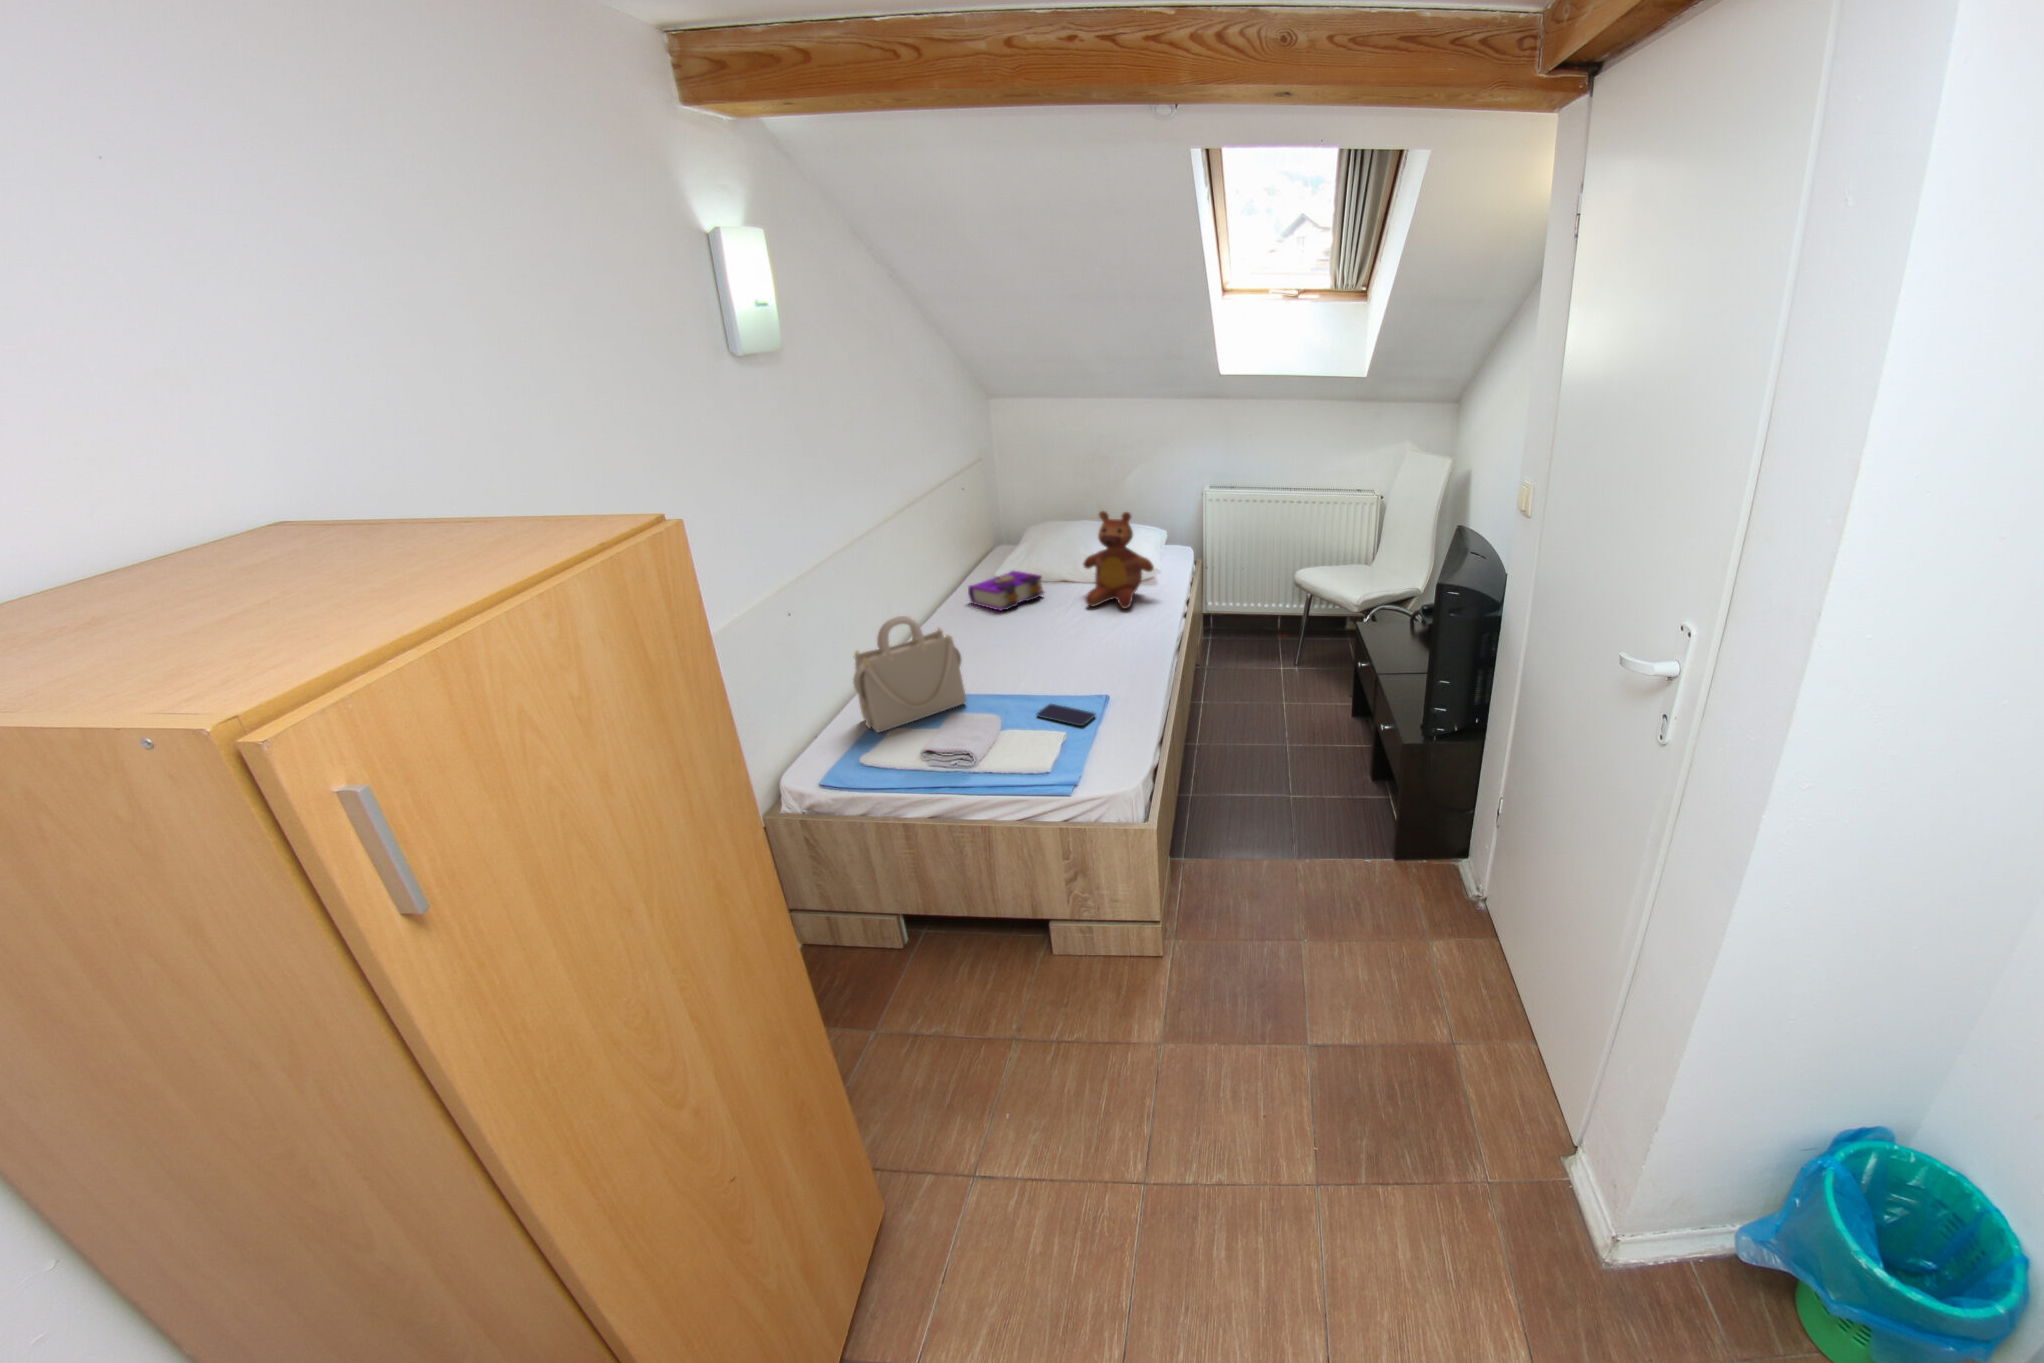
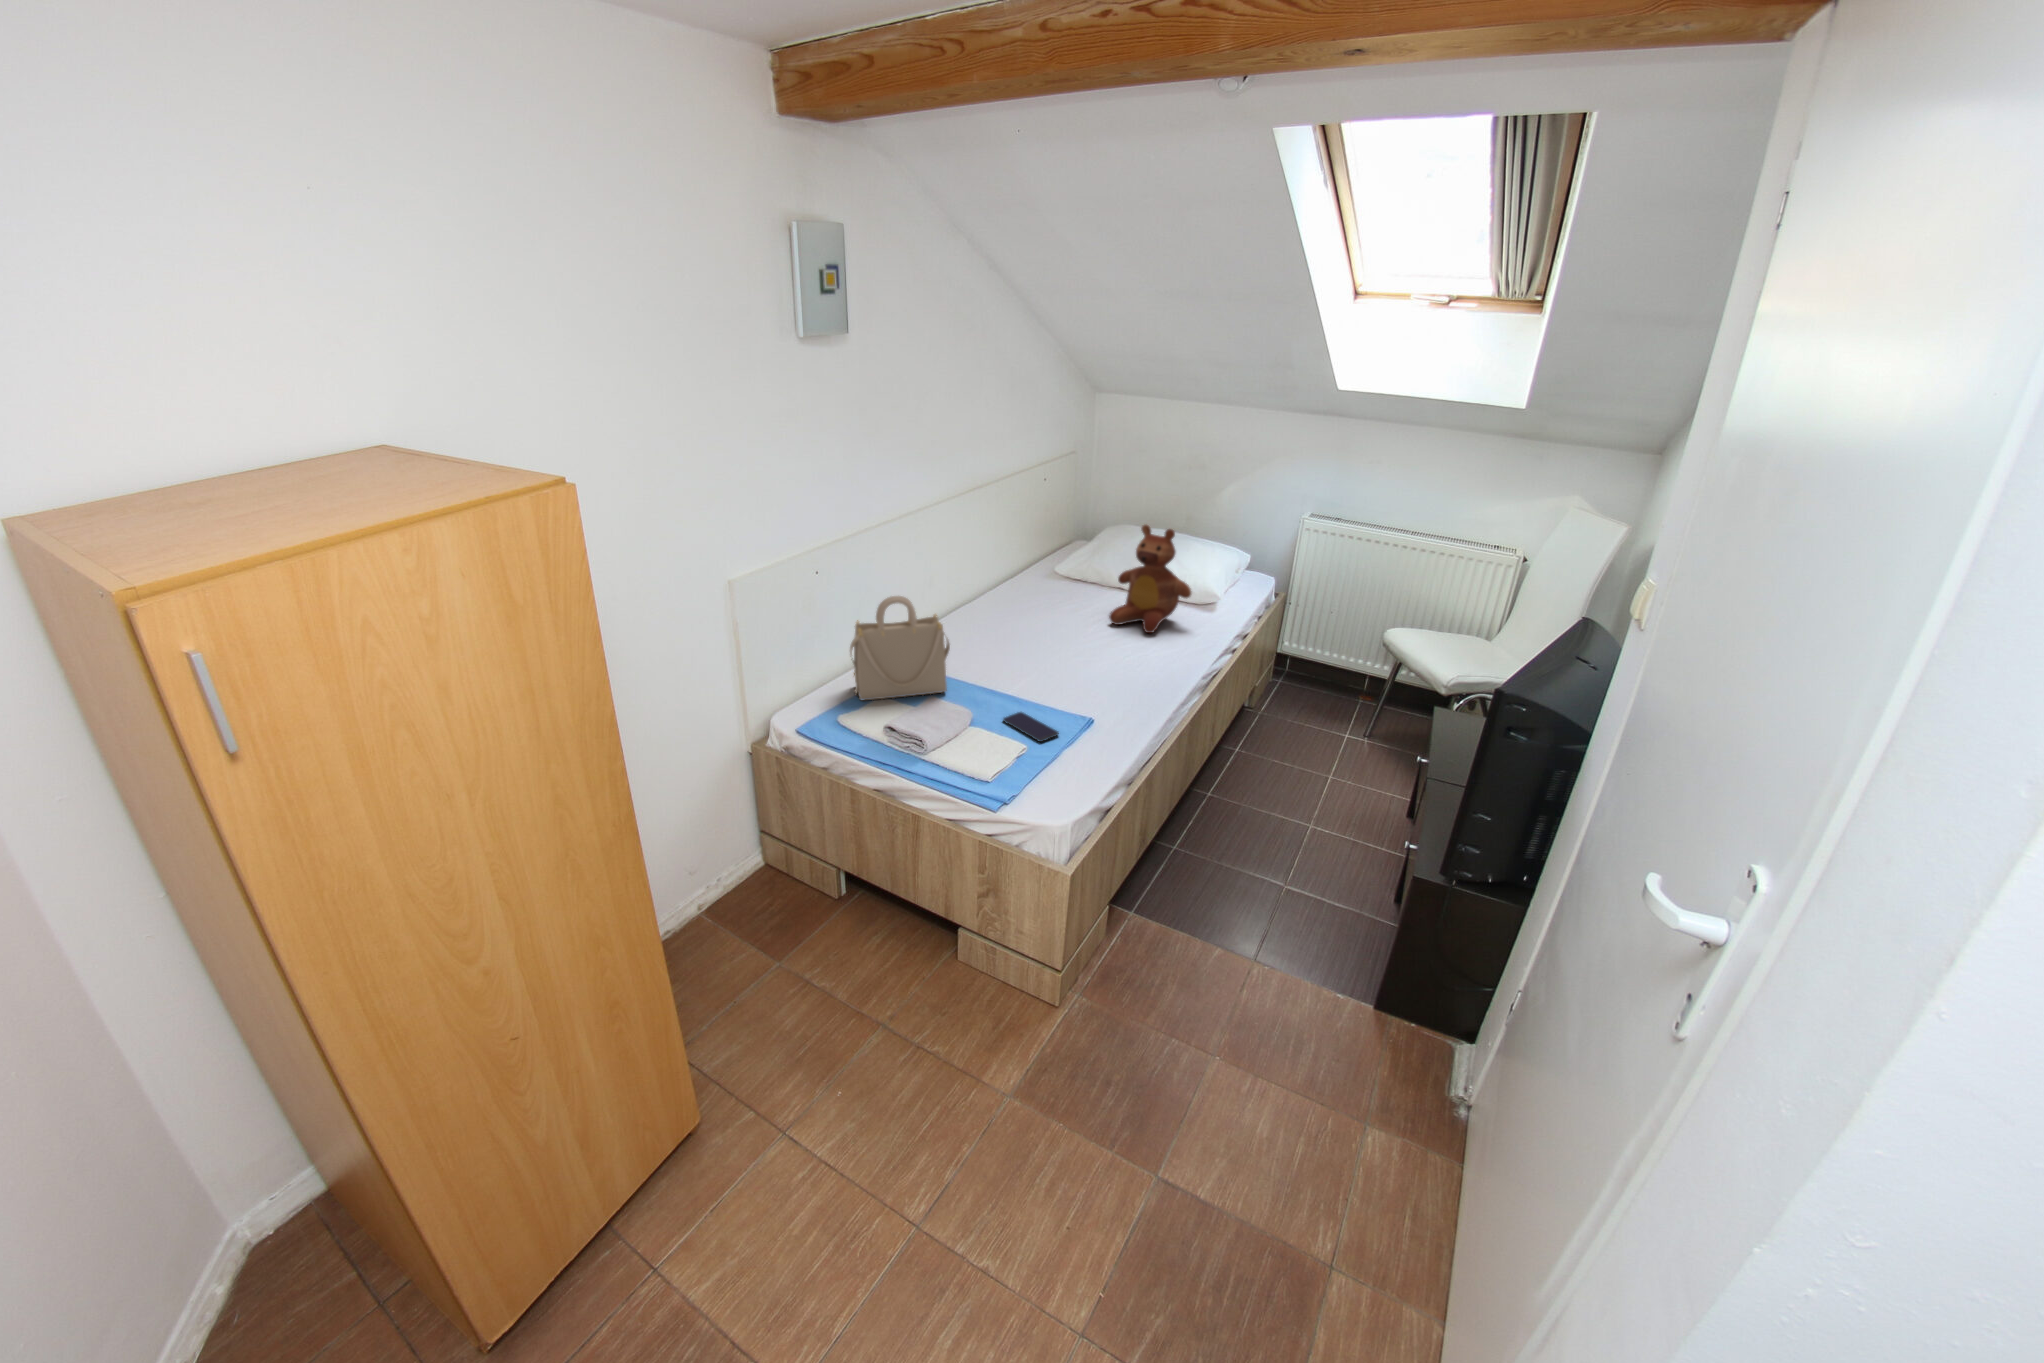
book: present [968,571,1044,610] -> none [1000,574,1074,612]

